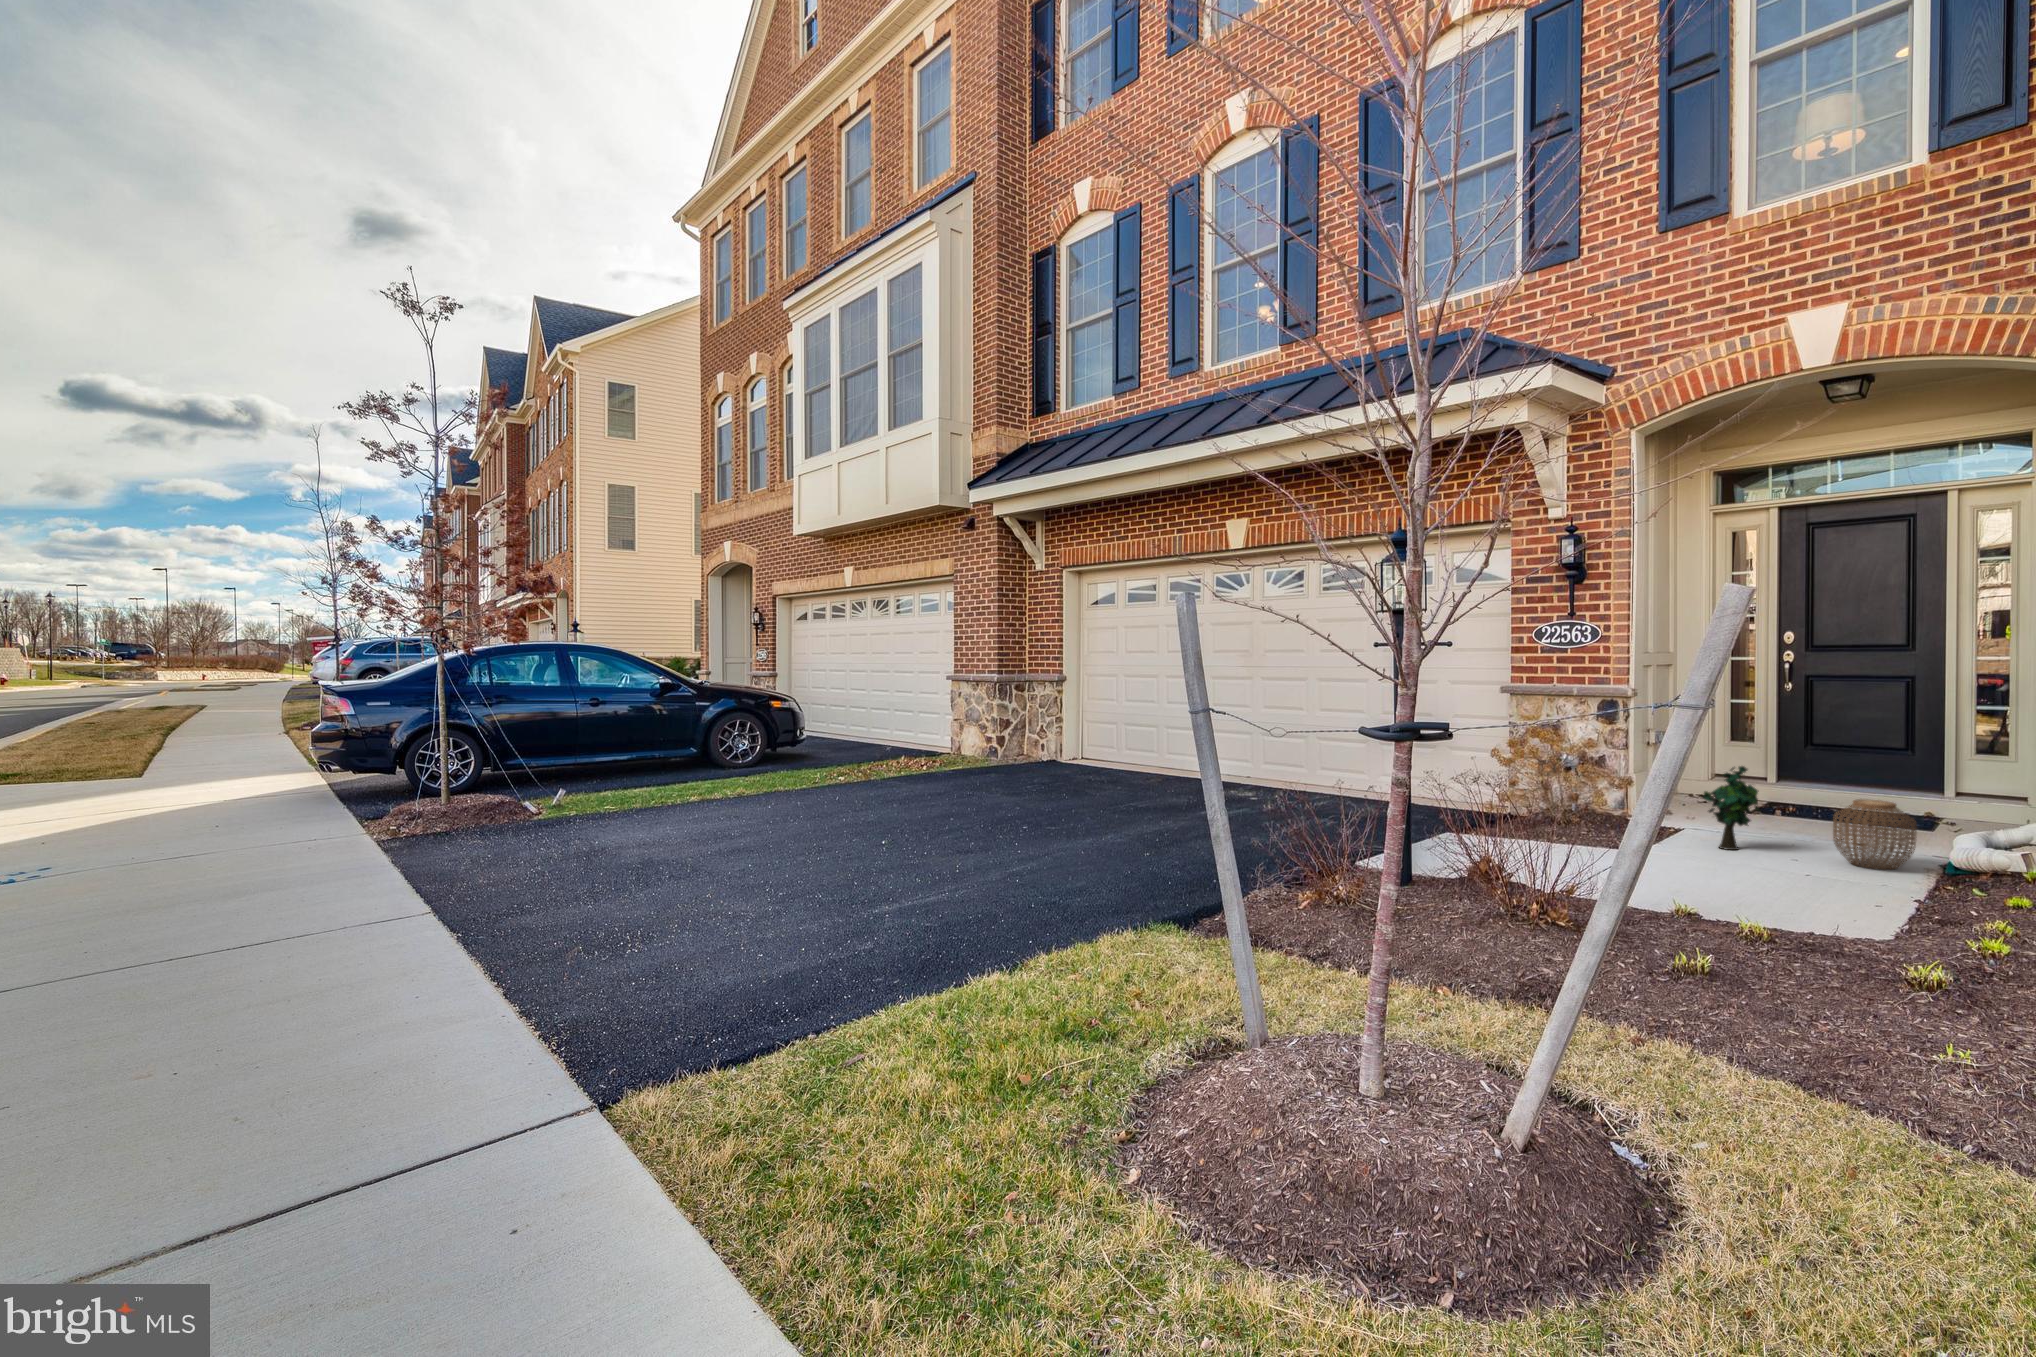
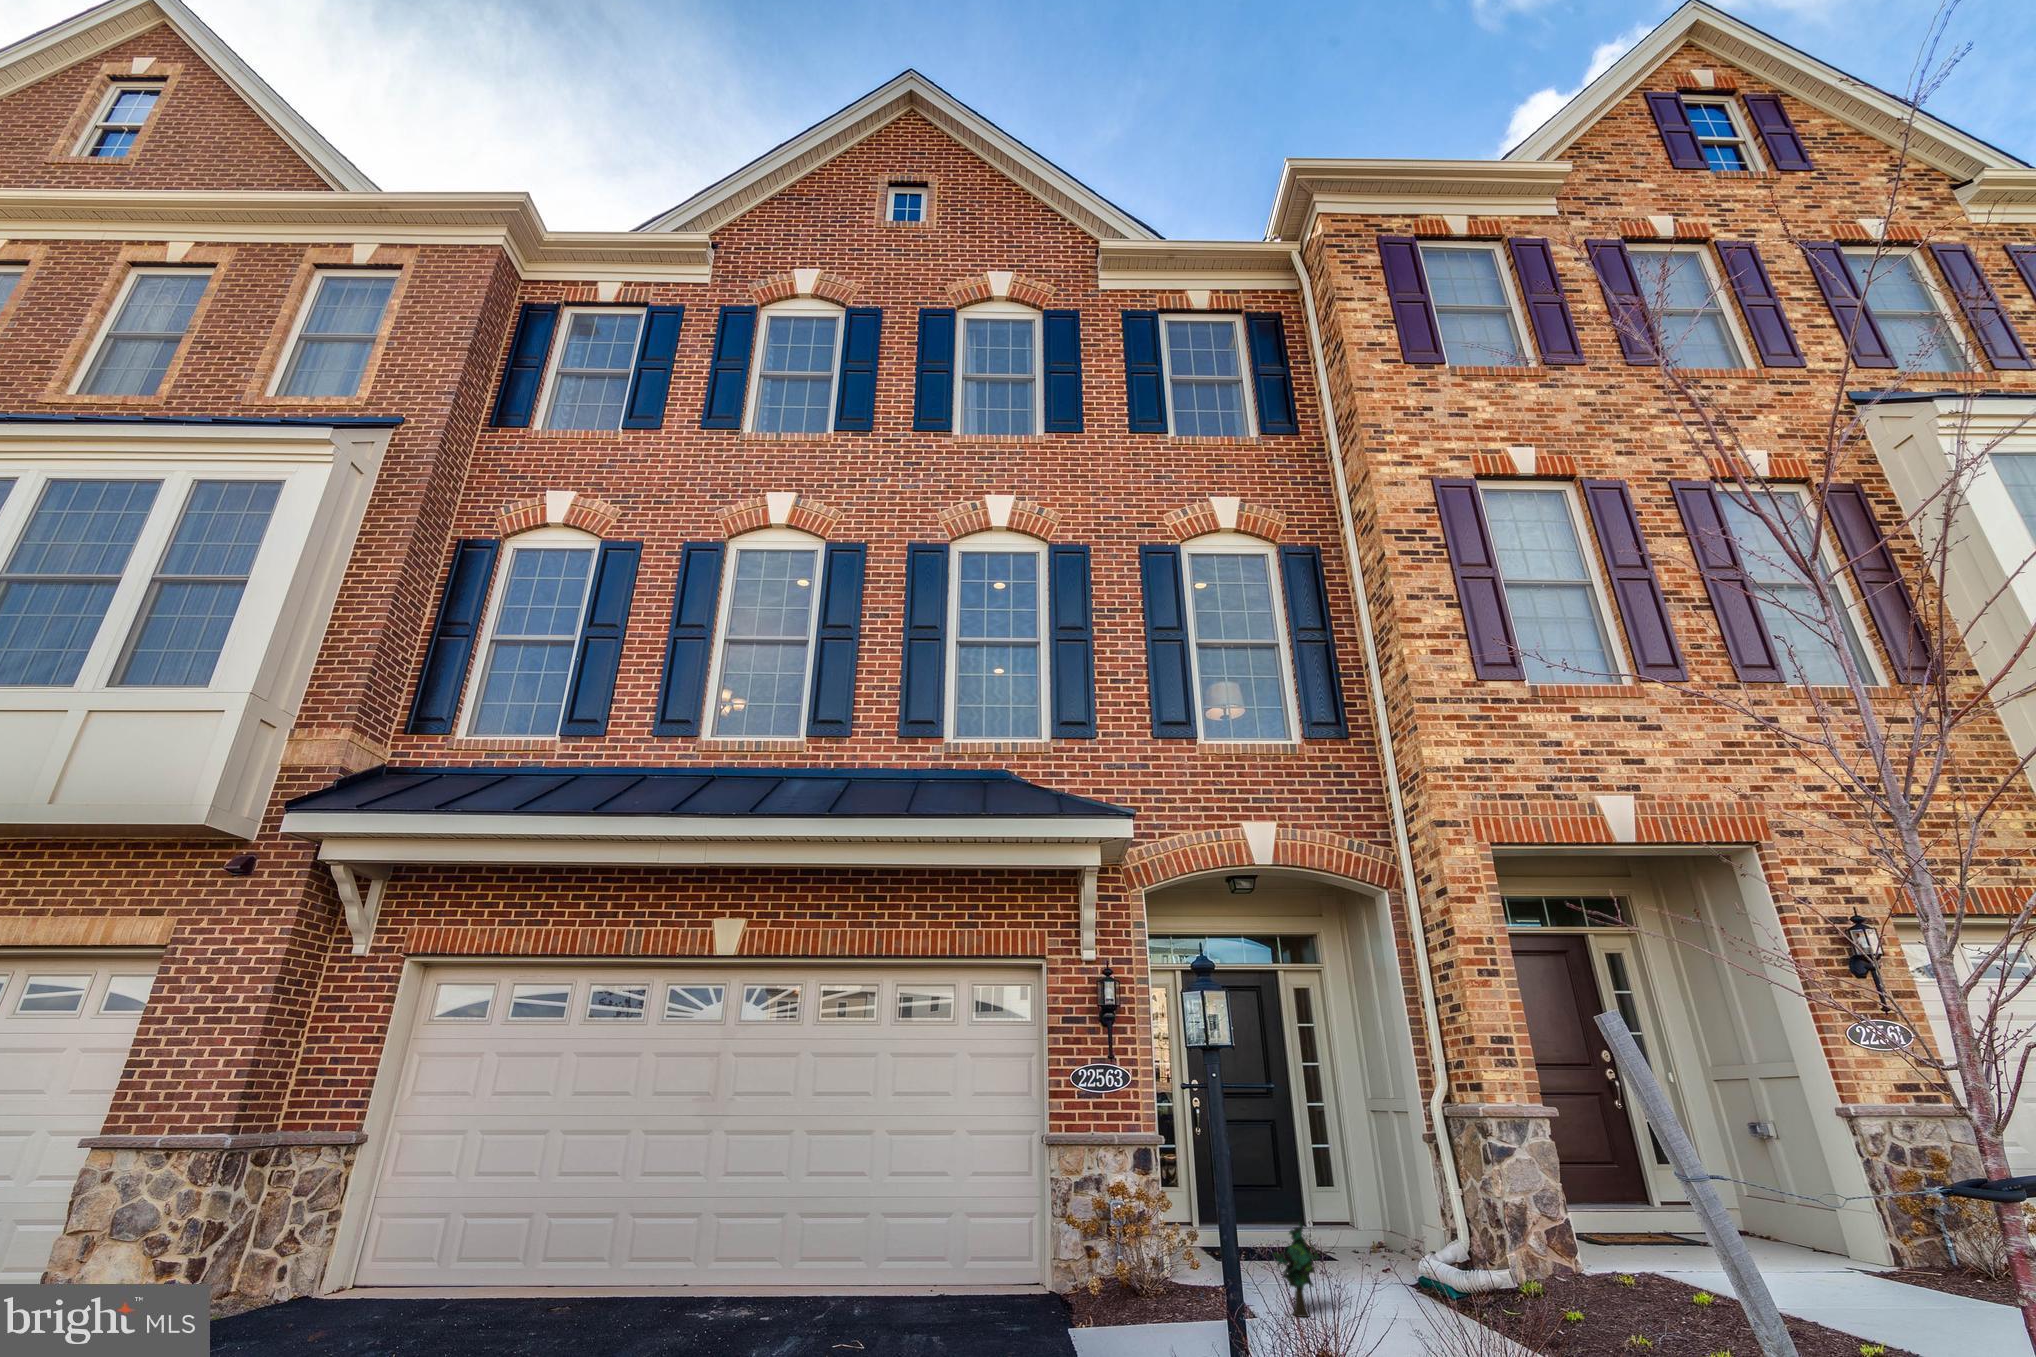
woven basket: present [1833,799,1916,869] -> none [1371,1246,1432,1319]

